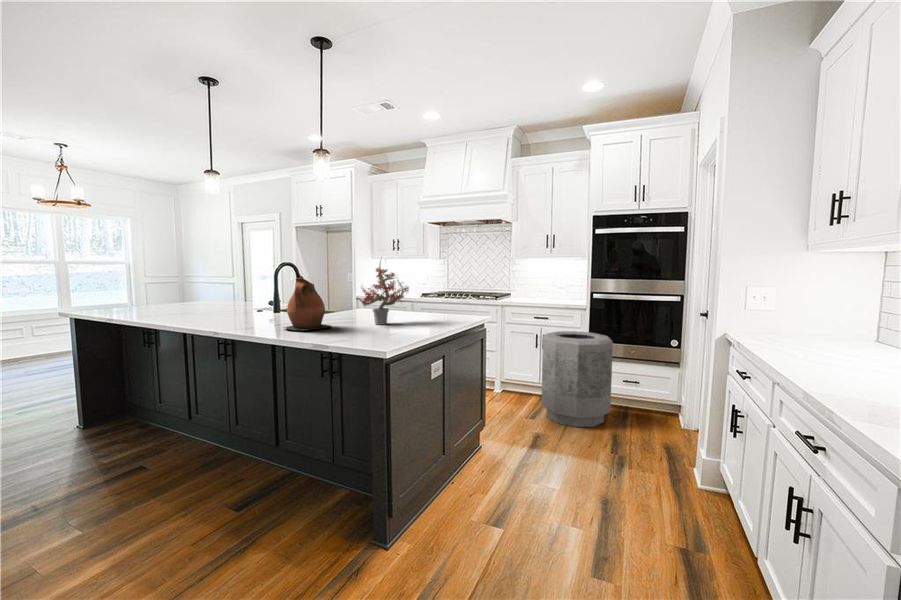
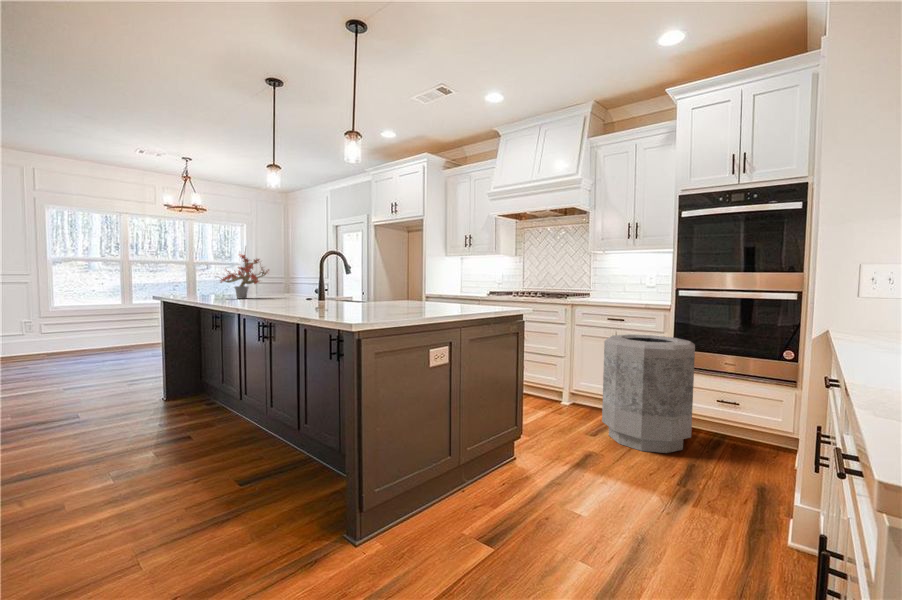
potted plant: present [358,261,409,325] -> present [220,249,269,298]
ceramic pitcher: present [284,278,332,330] -> none [293,257,343,309]

